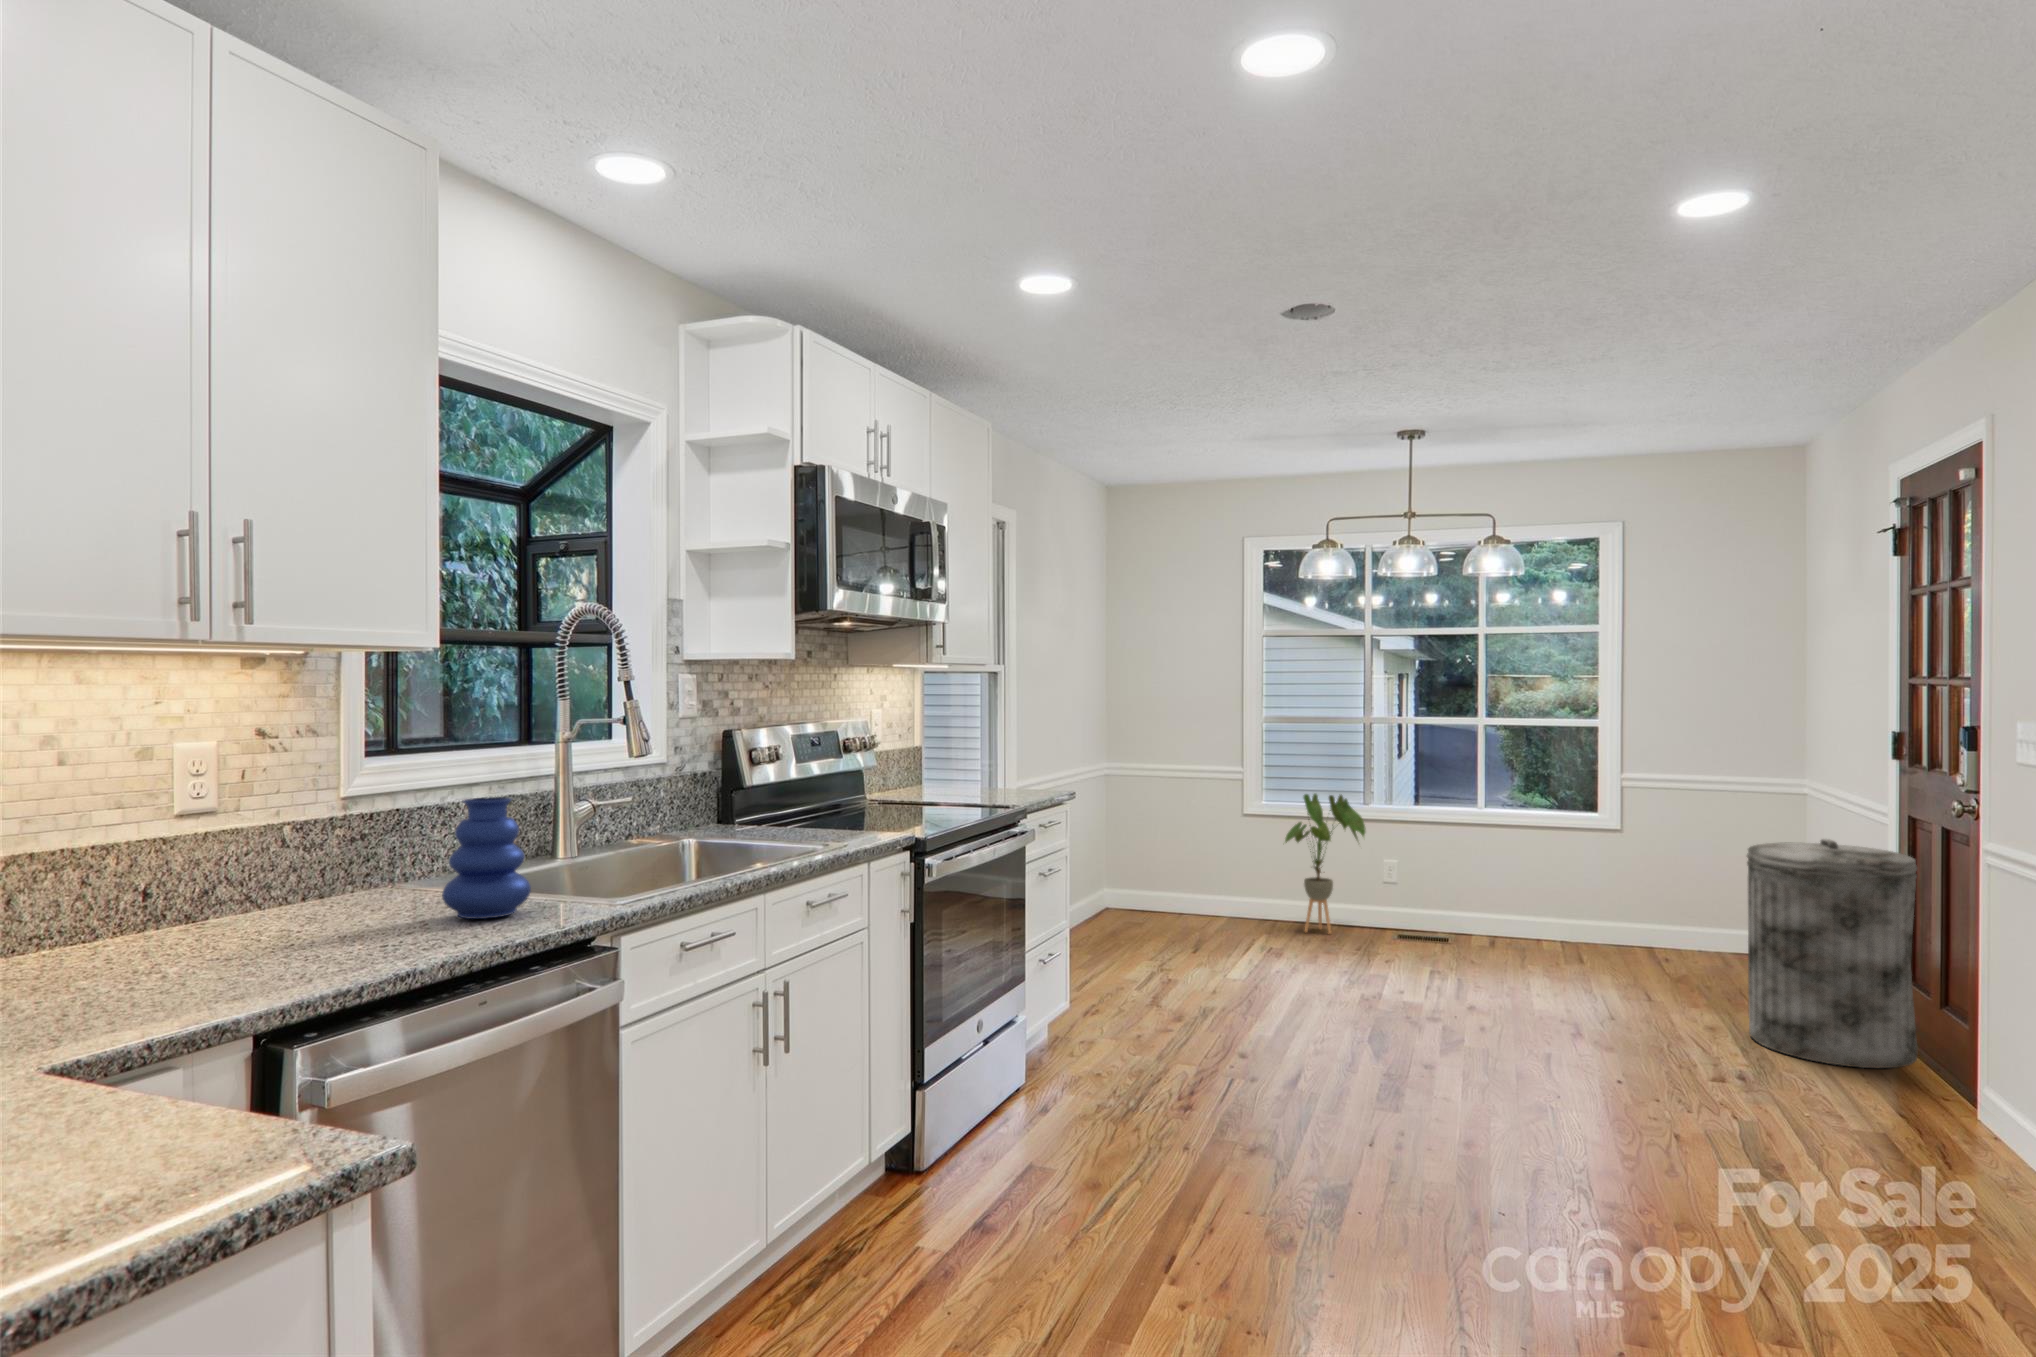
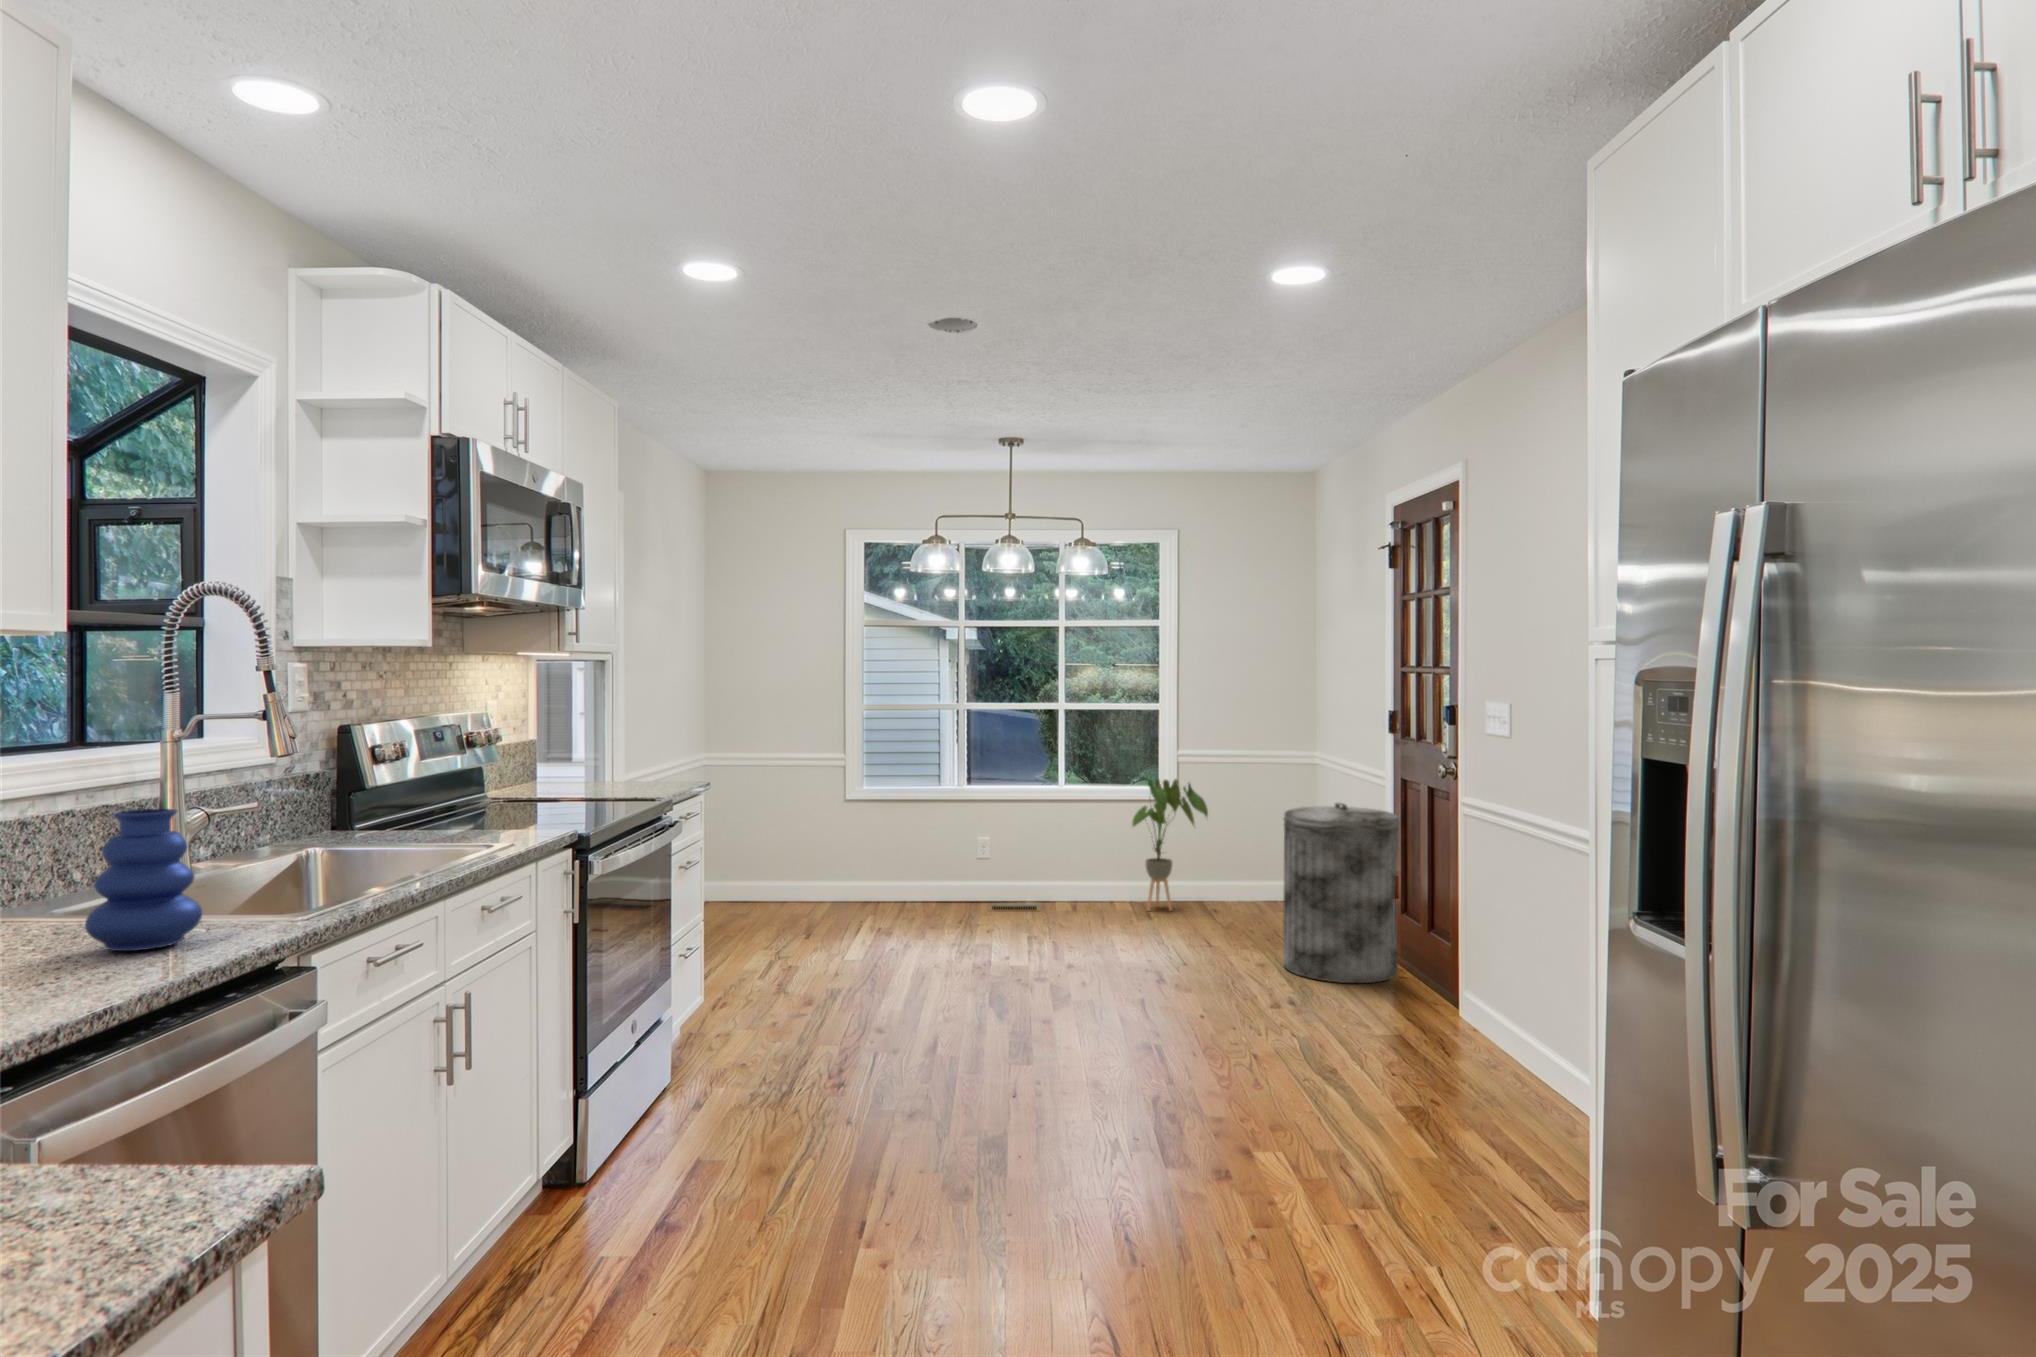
house plant: present [1285,794,1366,934] -> present [1132,779,1208,911]

